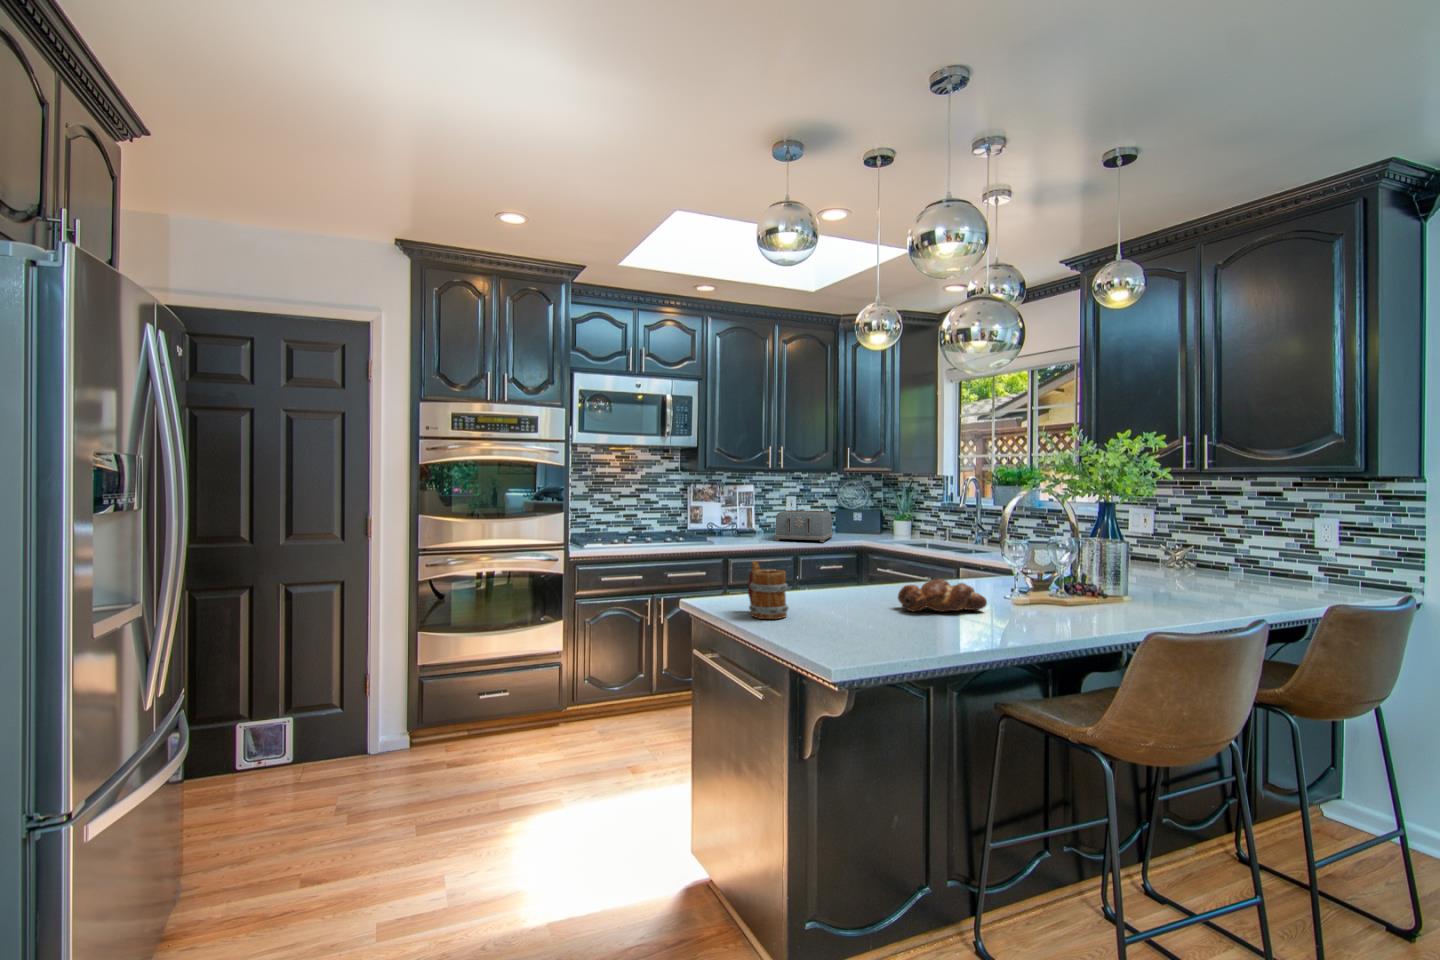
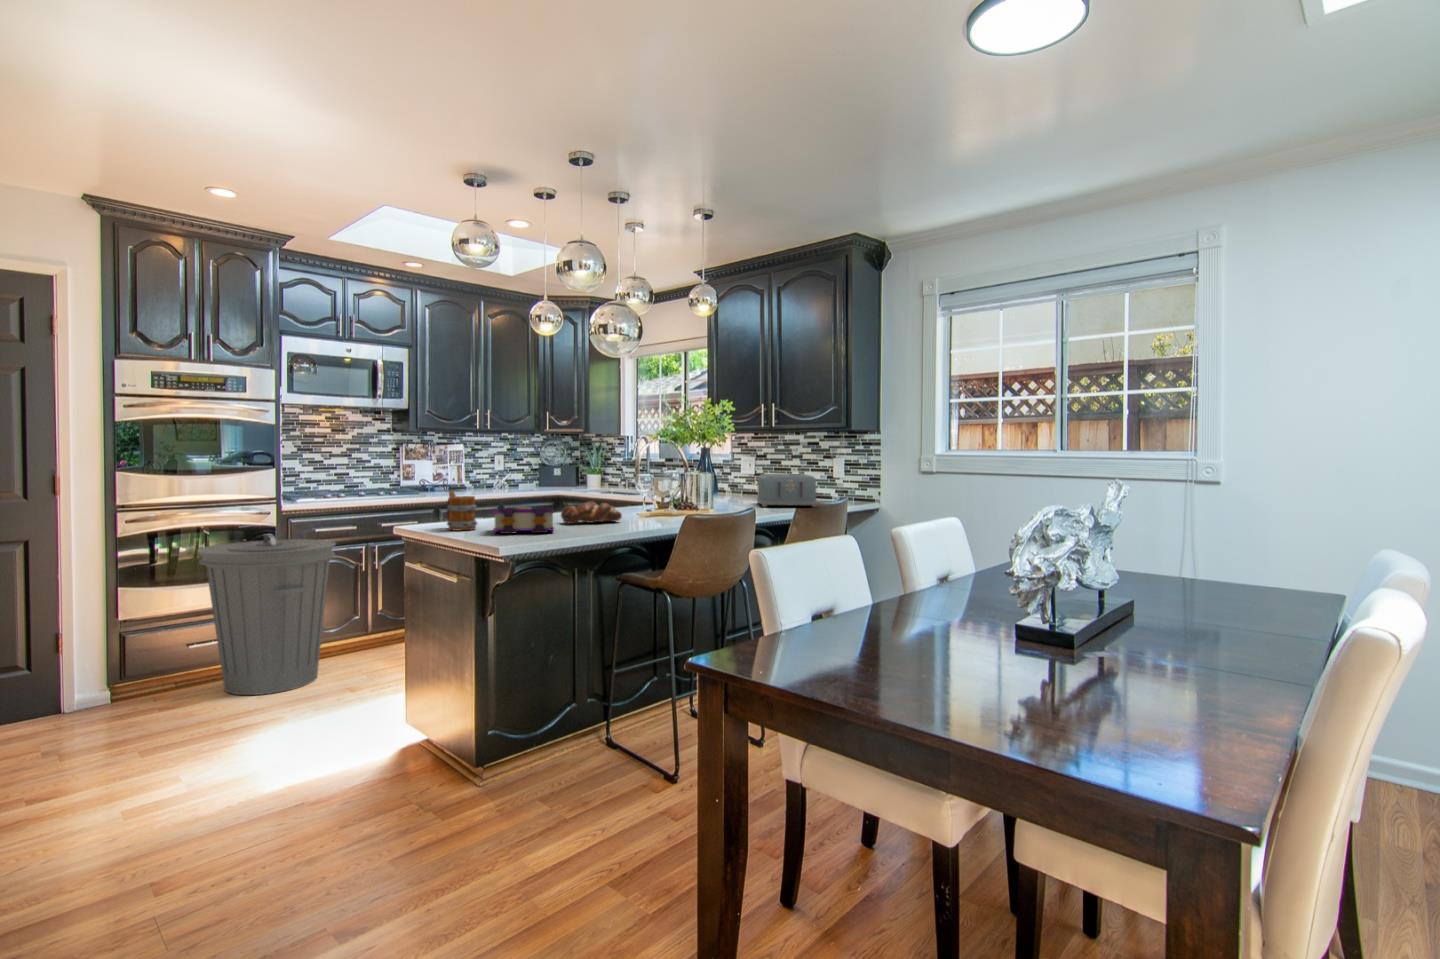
toaster: present [775,510,833,542] -> present [757,474,817,507]
trash can: none [484,590,621,774] -> present [198,535,336,695]
book: none [813,593,903,634] -> present [493,507,554,534]

